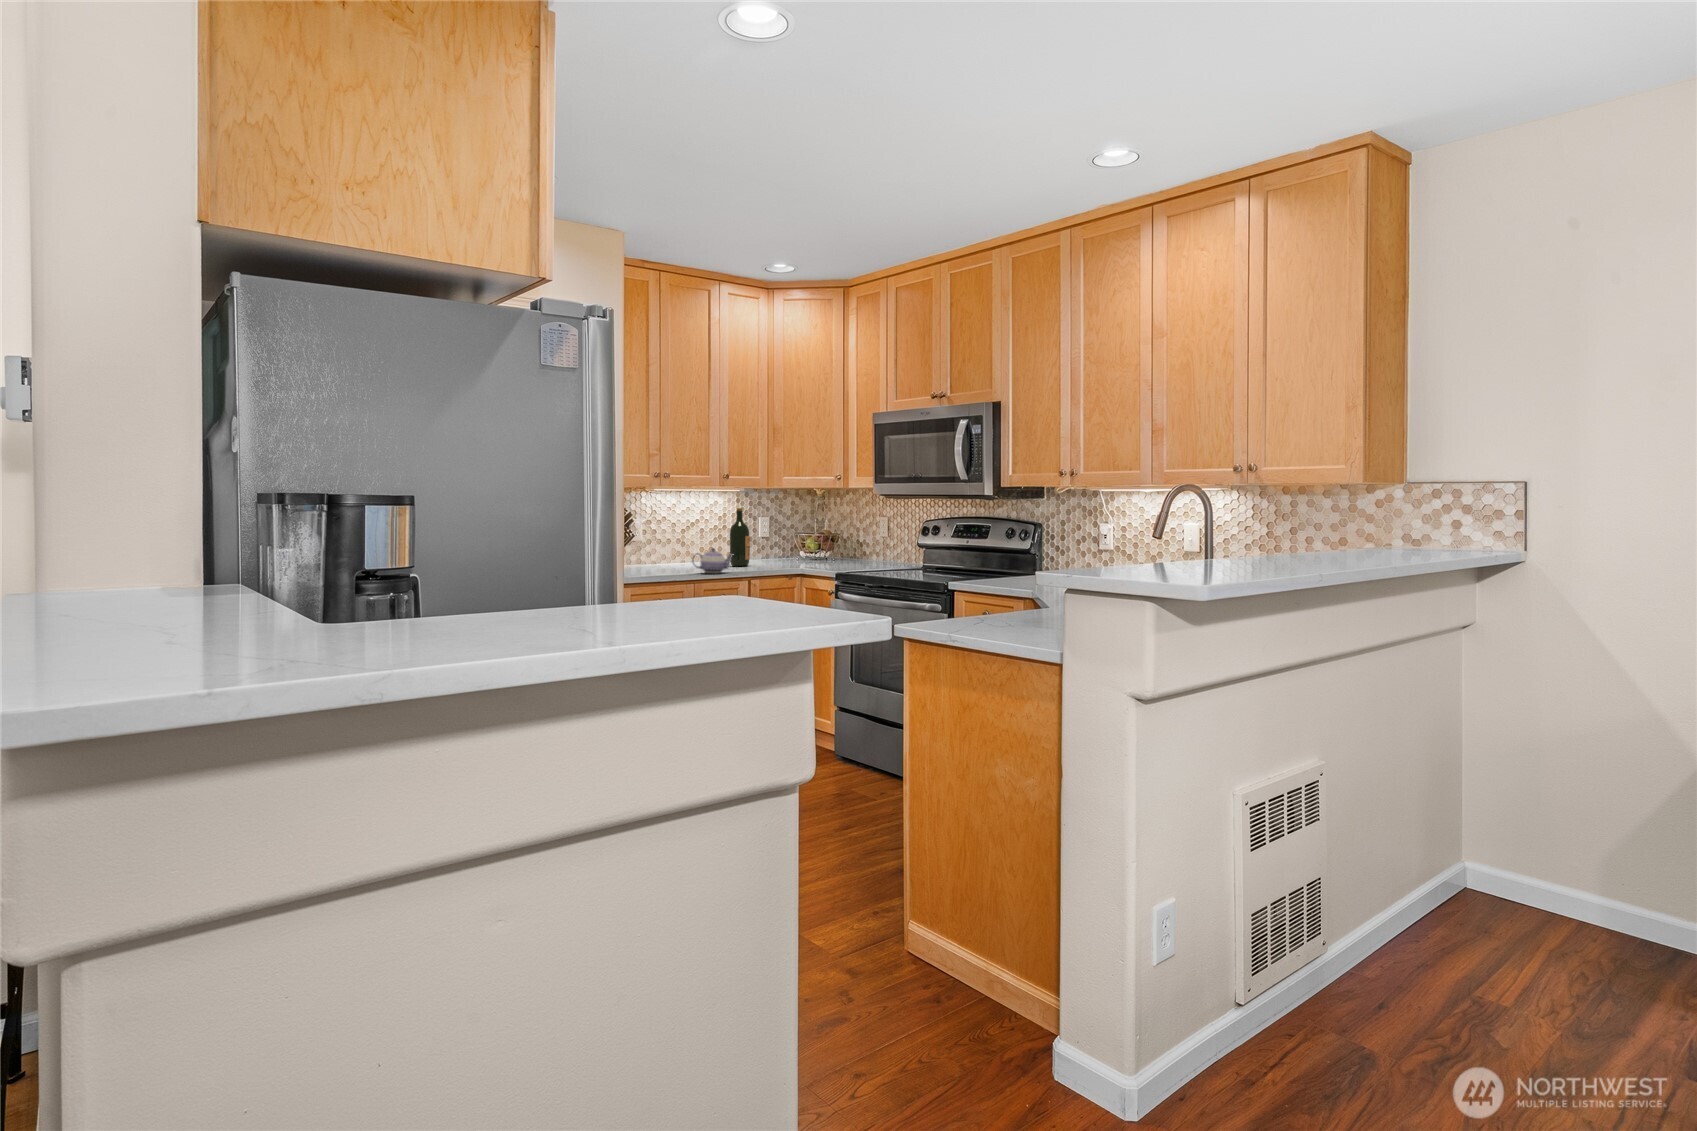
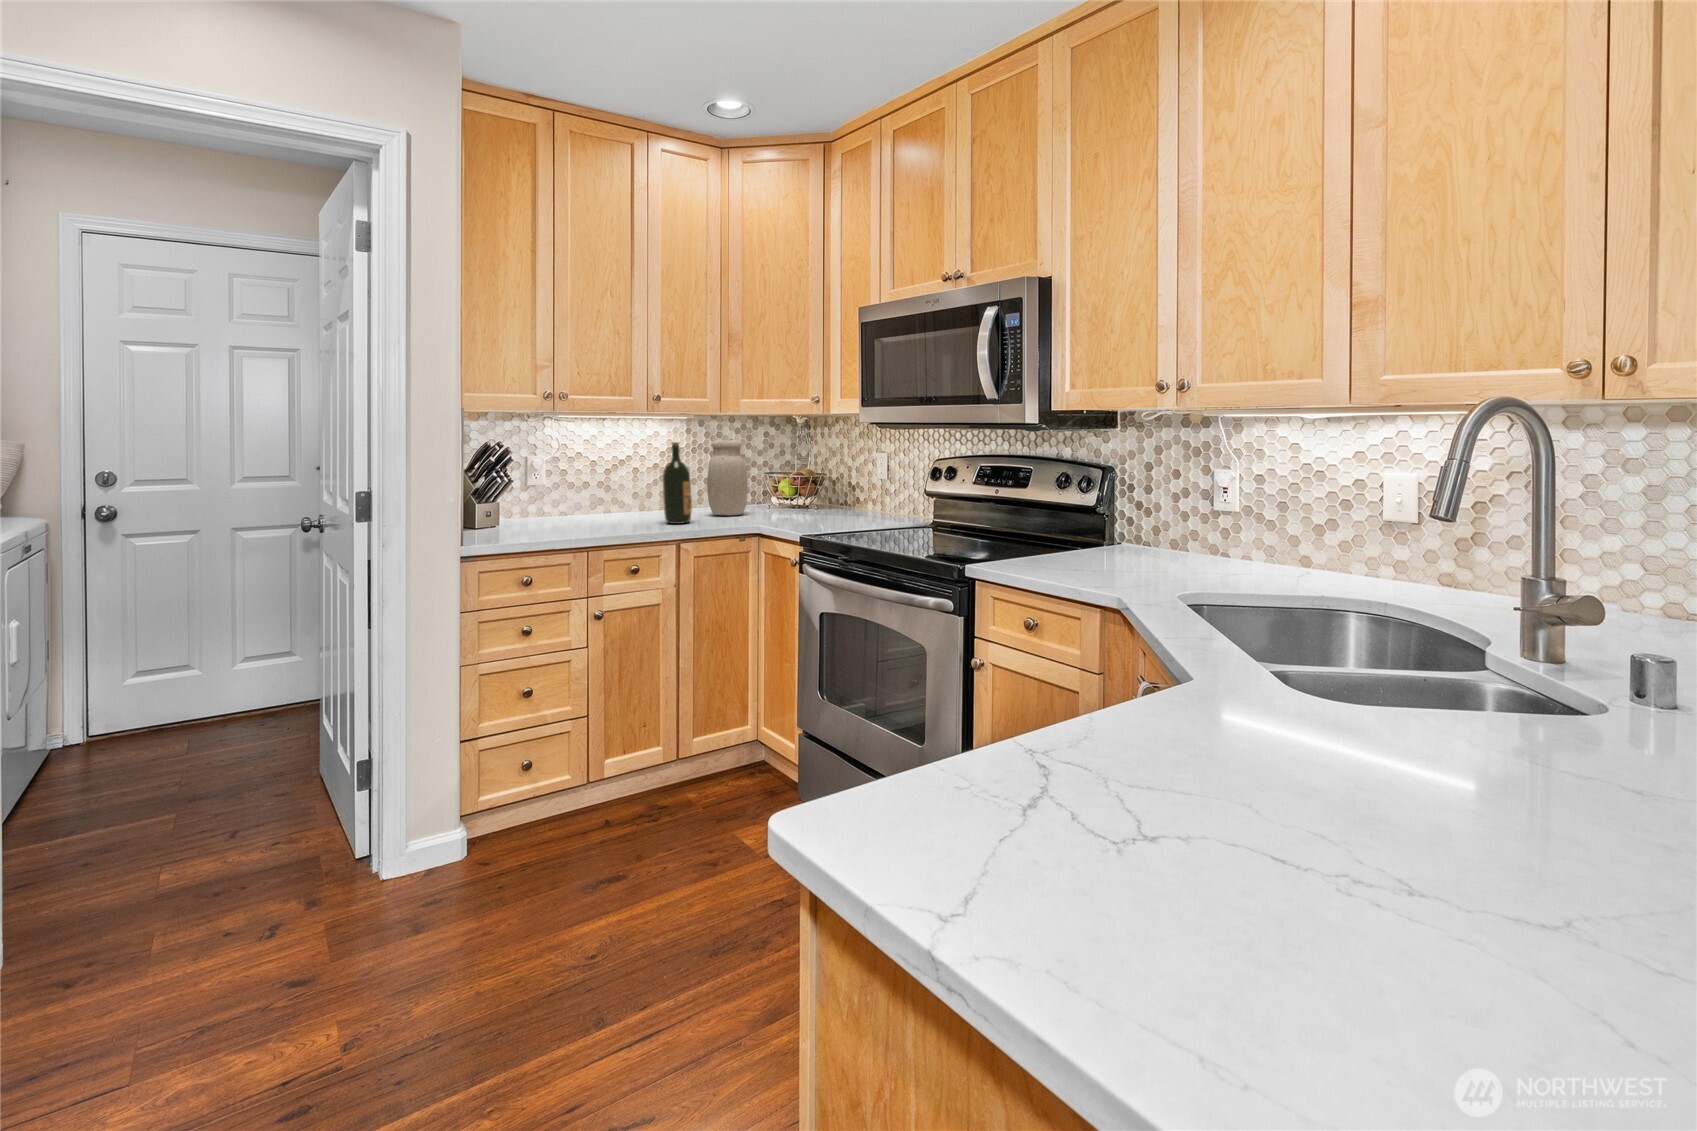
jar: none [757,507,786,562] -> present [707,440,748,515]
teapot: present [692,548,733,573] -> none [591,503,654,540]

